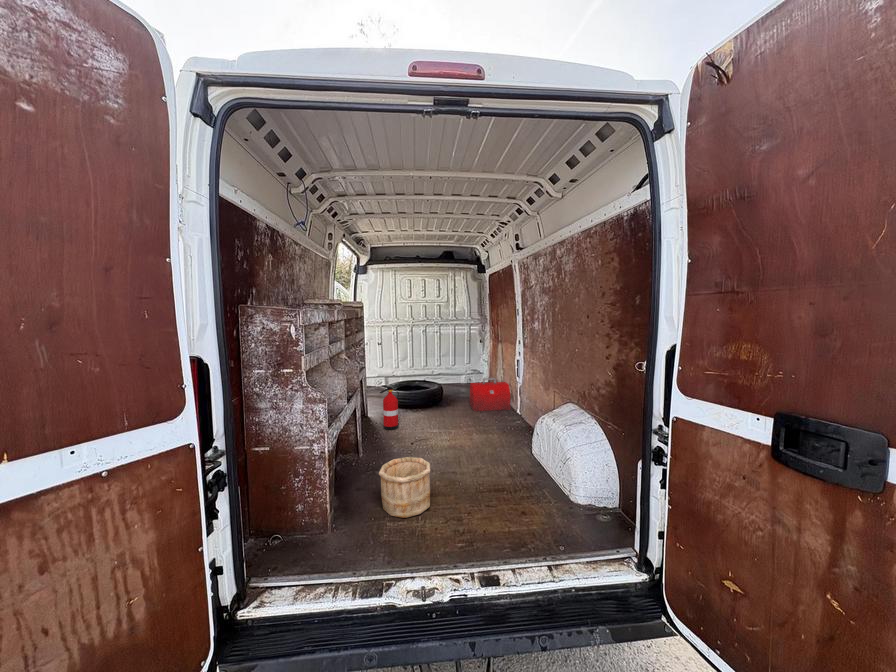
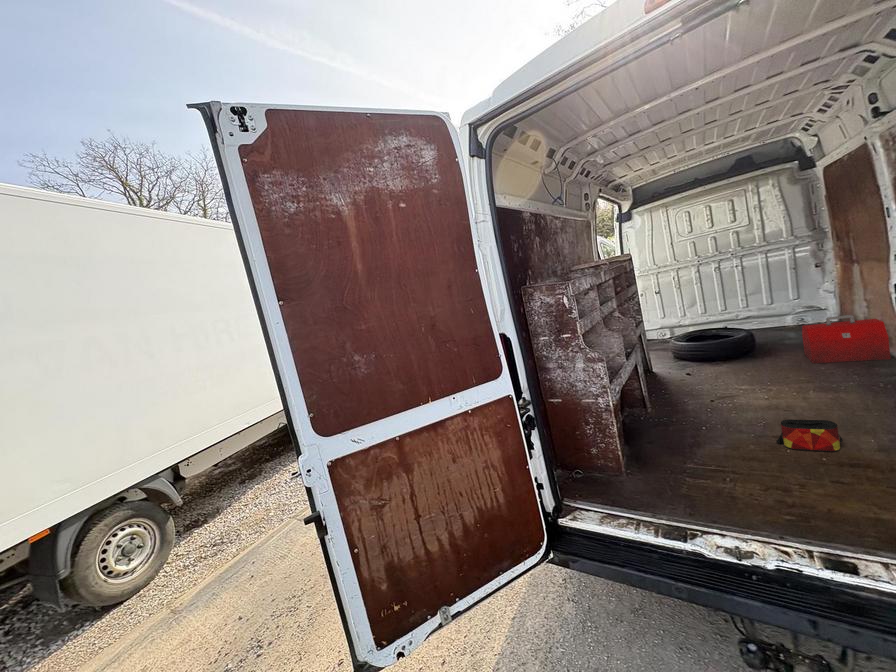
fire extinguisher: present [380,385,399,430] -> none [662,339,693,387]
bag: none [453,455,490,481] -> present [776,419,843,452]
wooden bucket: present [379,457,430,518] -> none [670,416,742,478]

